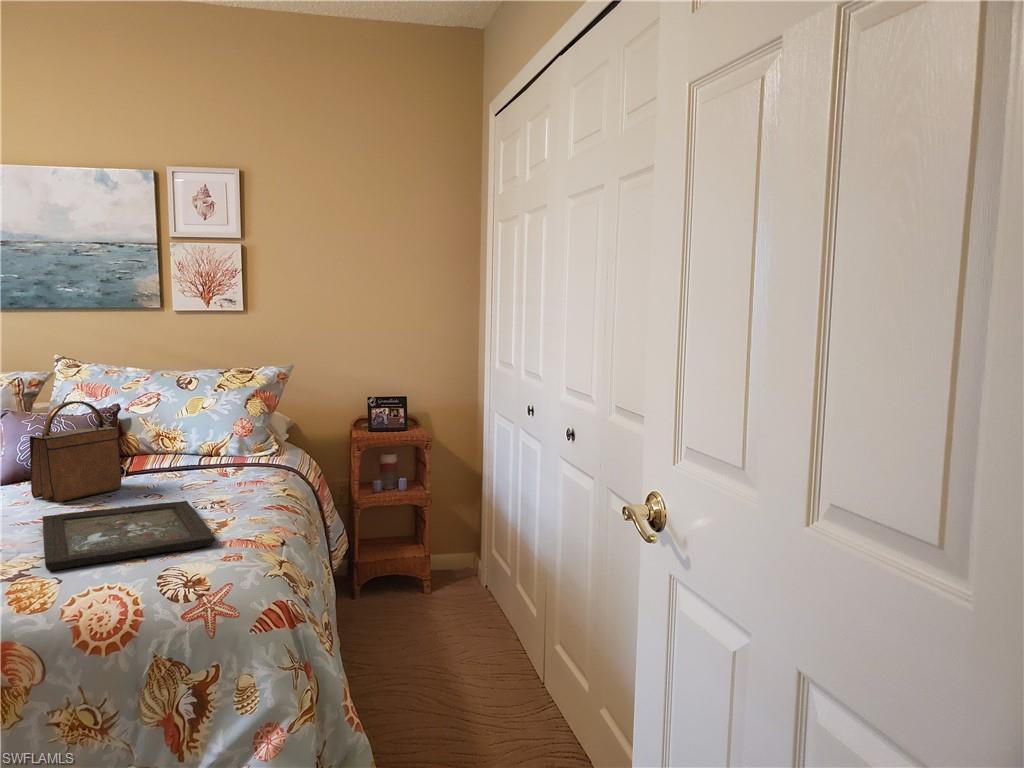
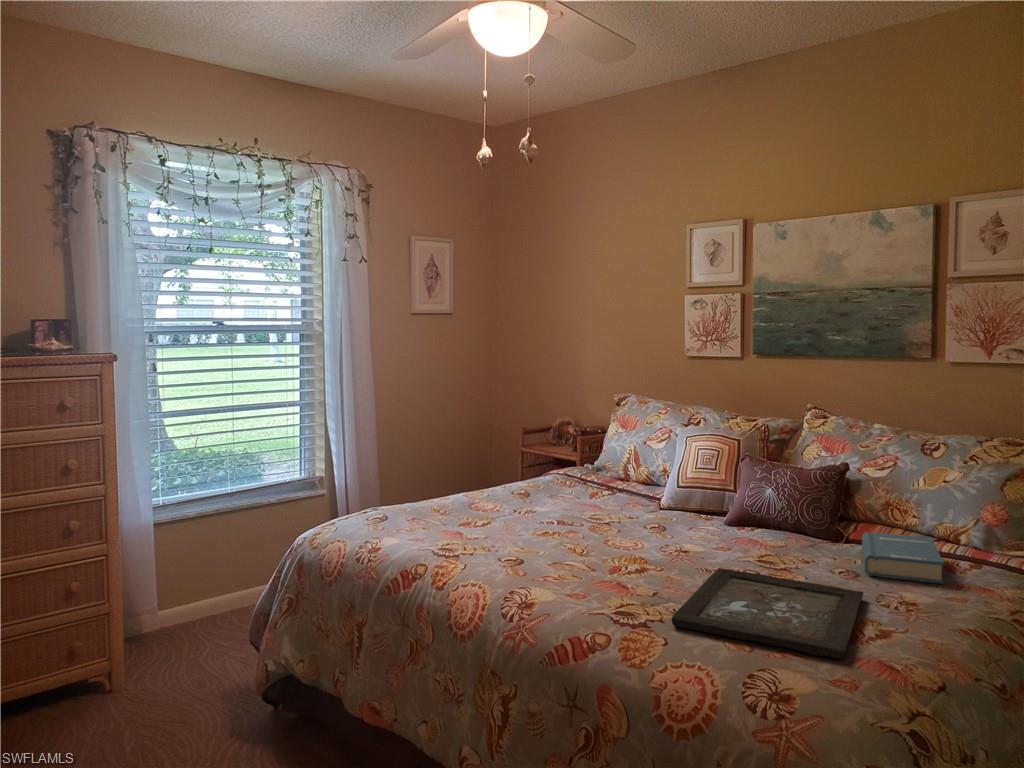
handbag: present [30,401,121,503] -> none [736,457,821,558]
hardback book: none [150,453,230,491] -> present [862,532,944,584]

